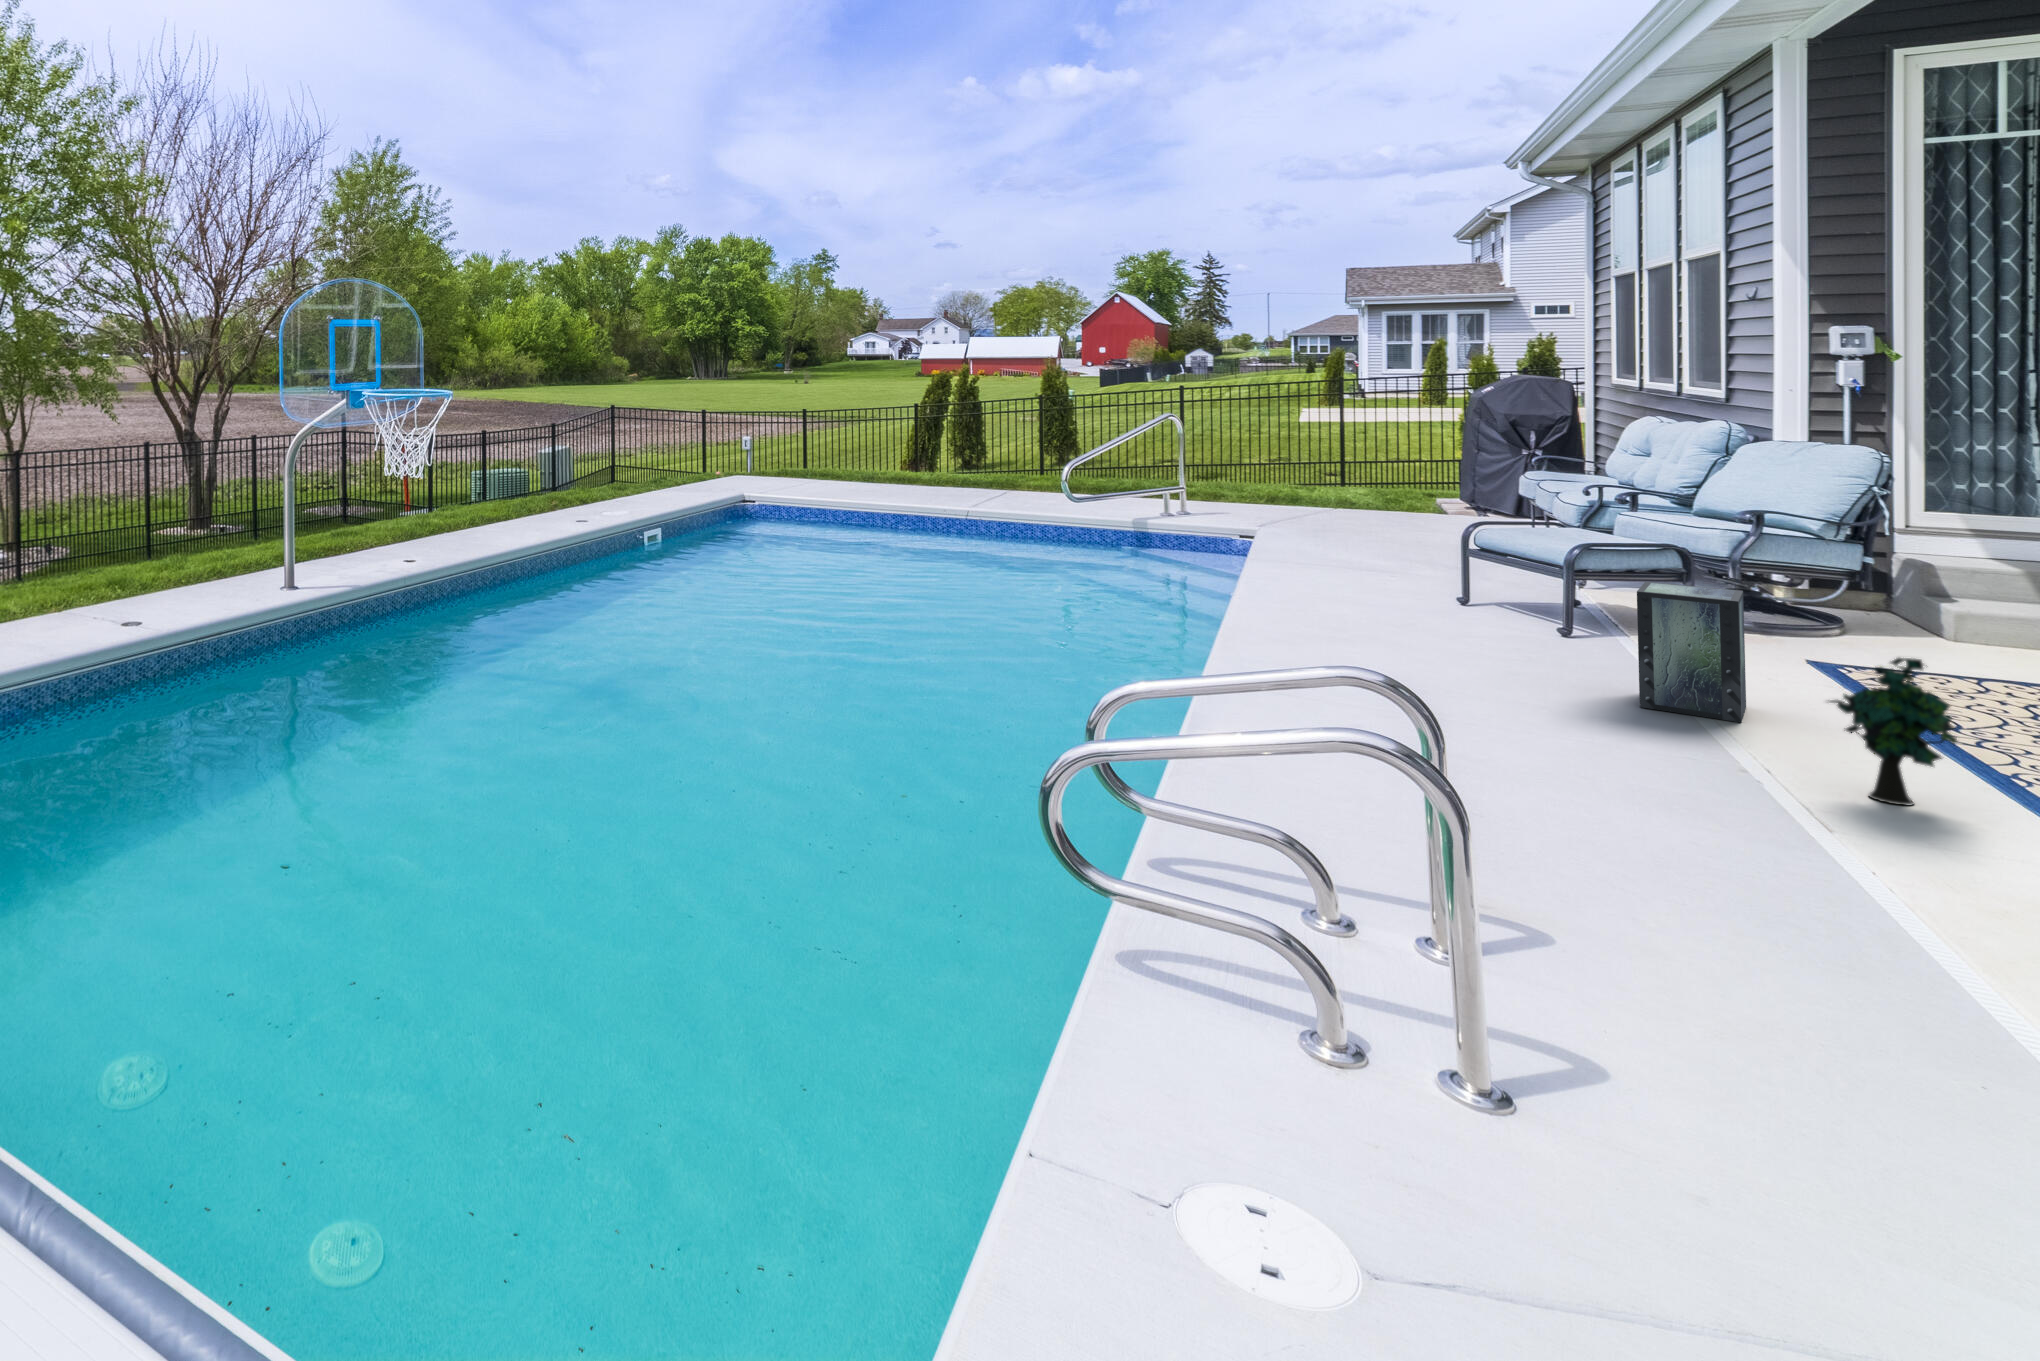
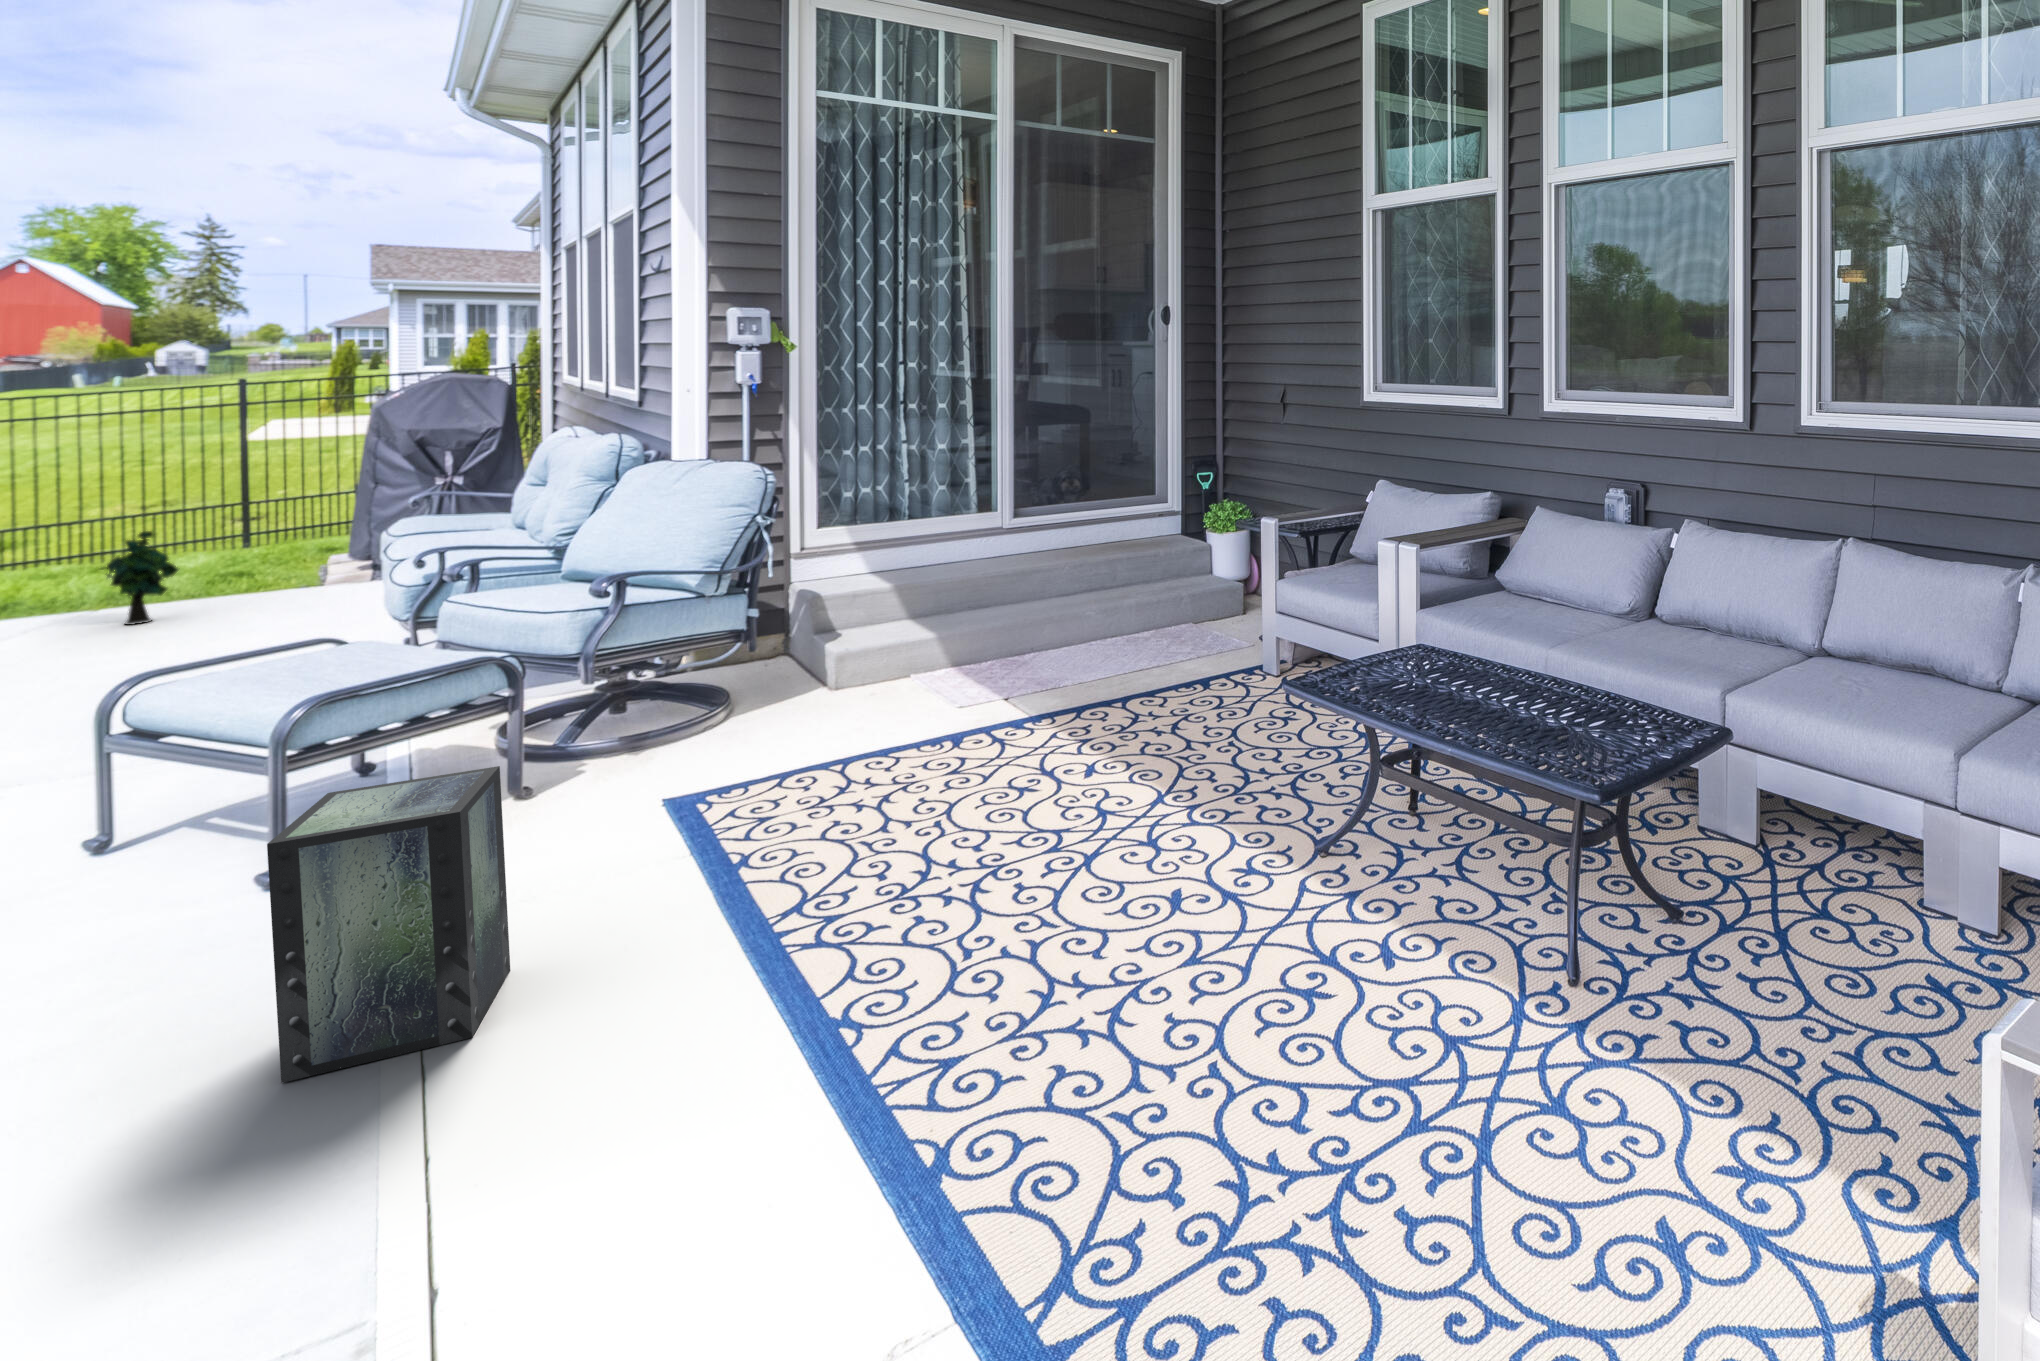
decorative plant: present [1830,658,1957,805] -> present [101,531,179,625]

